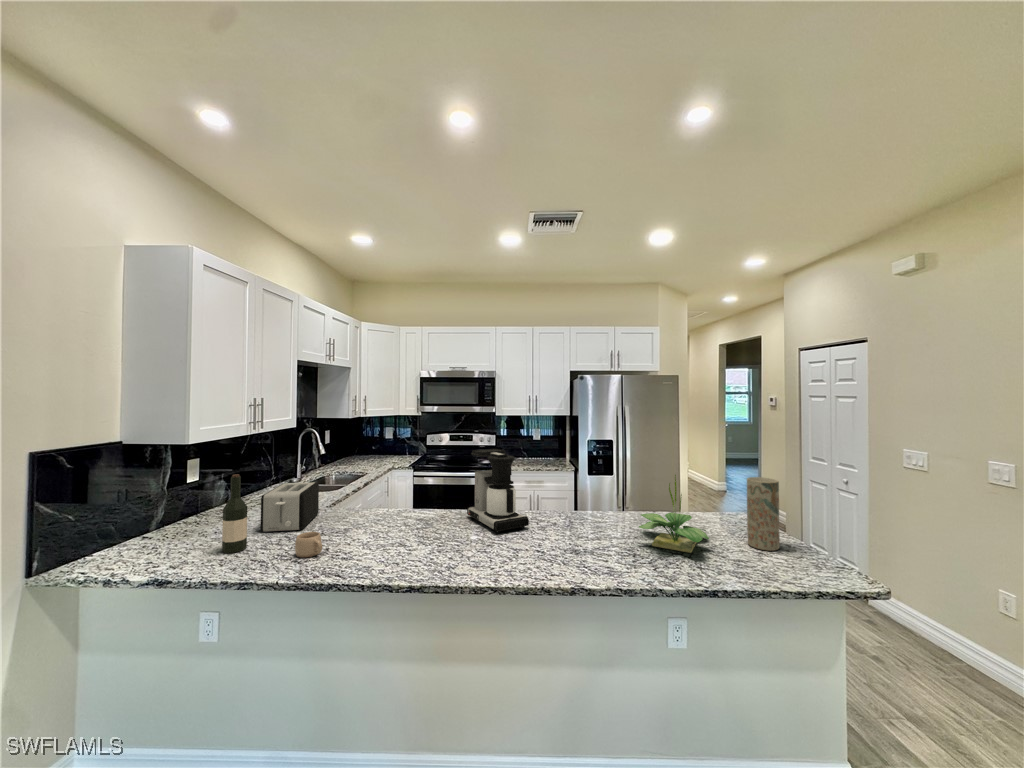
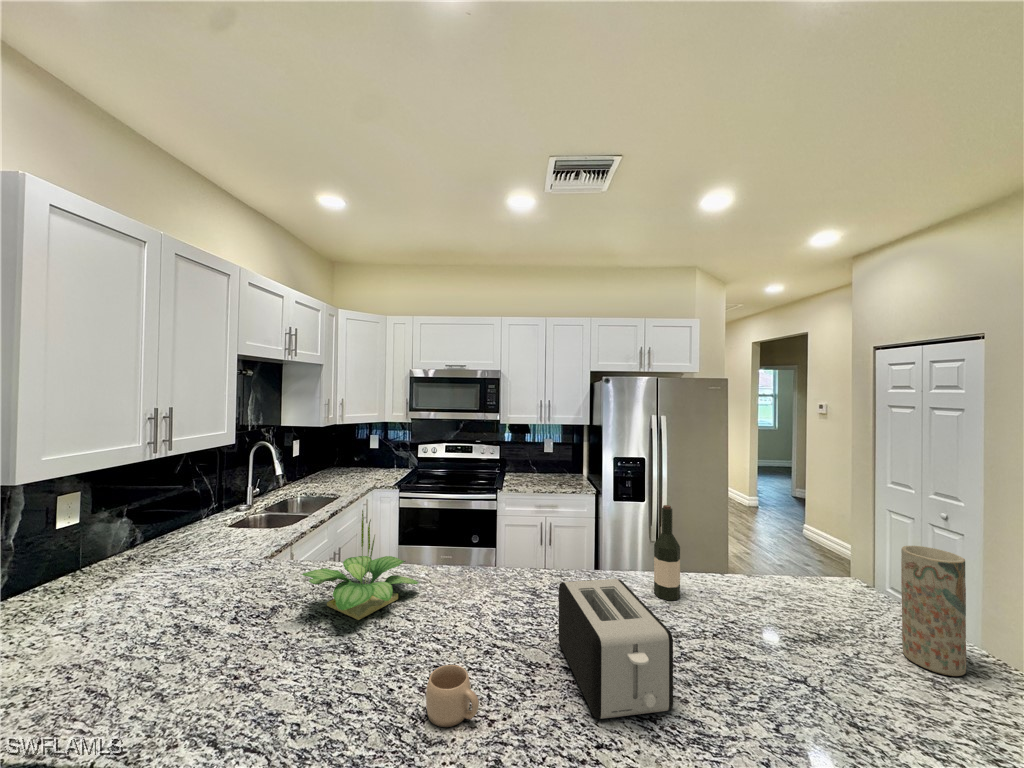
coffee maker: present [467,449,529,532] -> none [457,482,548,620]
wine bottle: present [222,474,247,553] -> present [654,505,680,600]
potted plant: present [639,475,709,553] -> present [302,510,419,620]
toaster: present [261,482,319,532] -> present [558,579,673,719]
mug: present [295,532,322,558] -> present [426,665,479,727]

